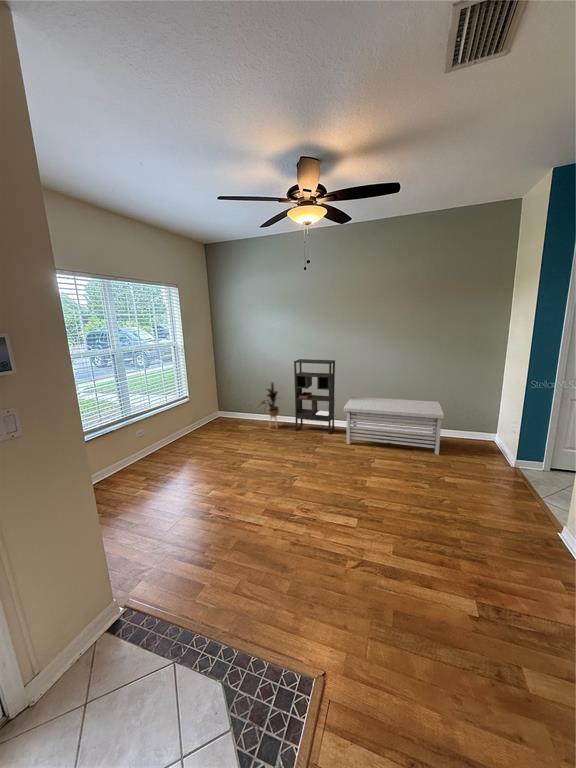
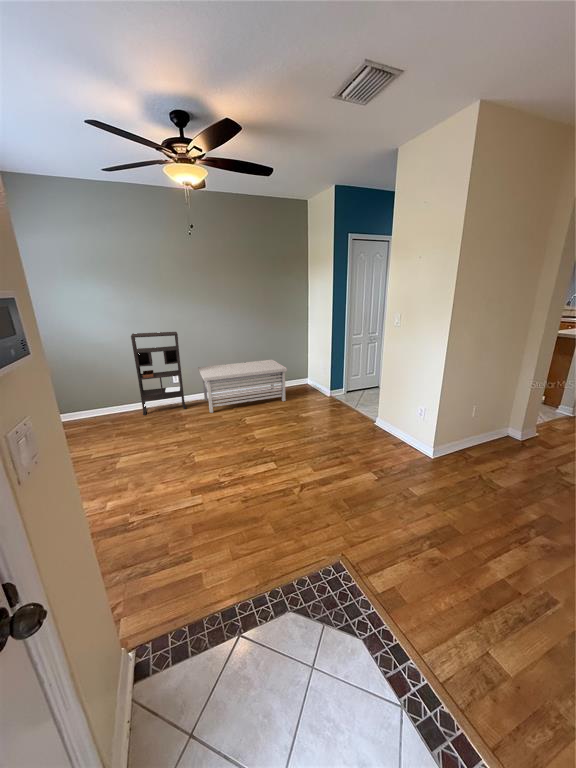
house plant: present [262,383,279,425] -> none [86,364,119,421]

